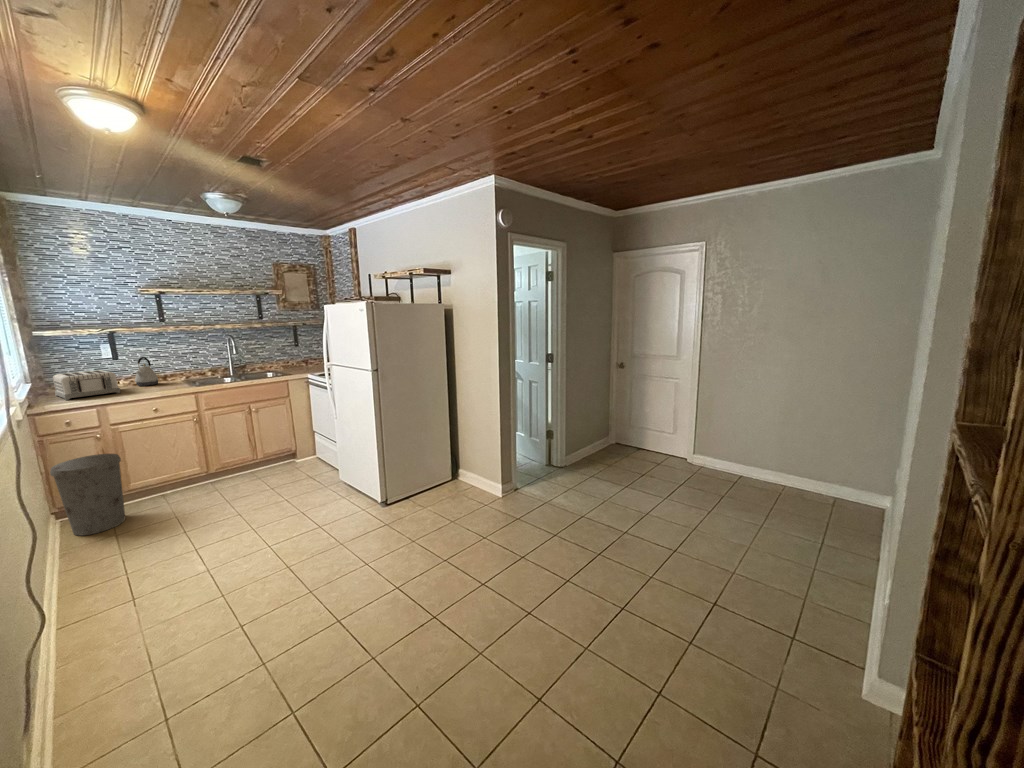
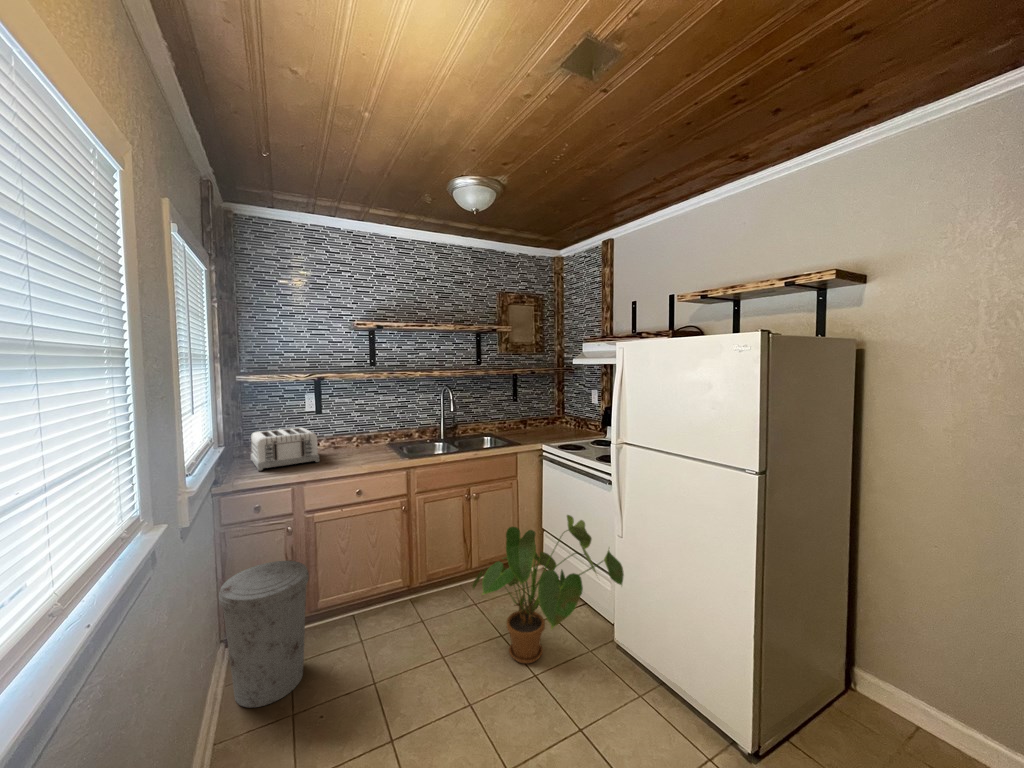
kettle: present [135,357,158,386] -> none [336,411,361,450]
house plant: none [247,411,336,493] -> present [472,515,624,664]

